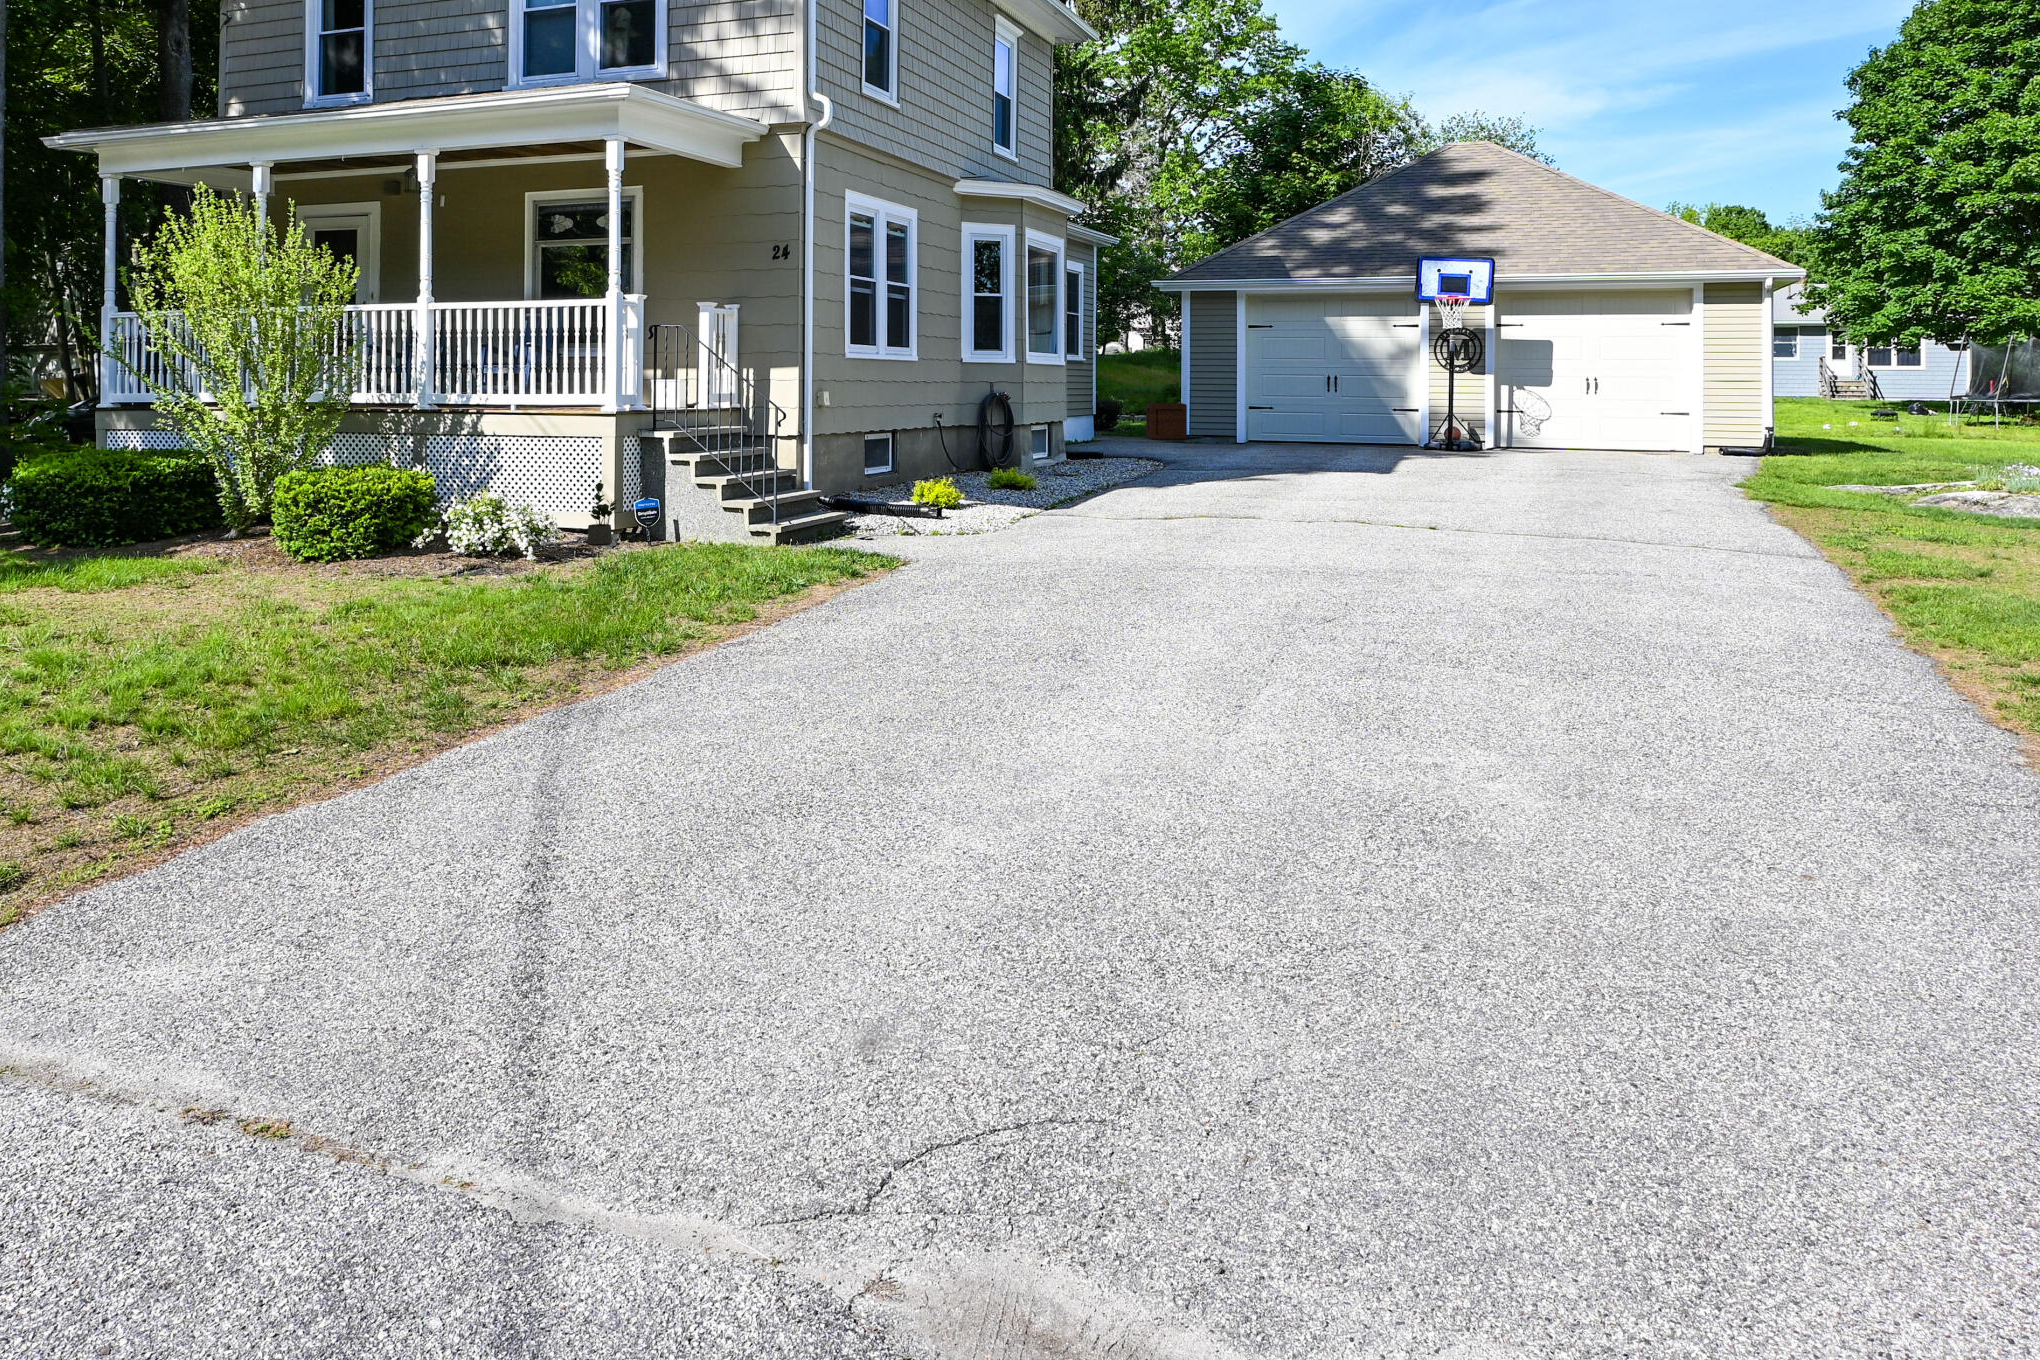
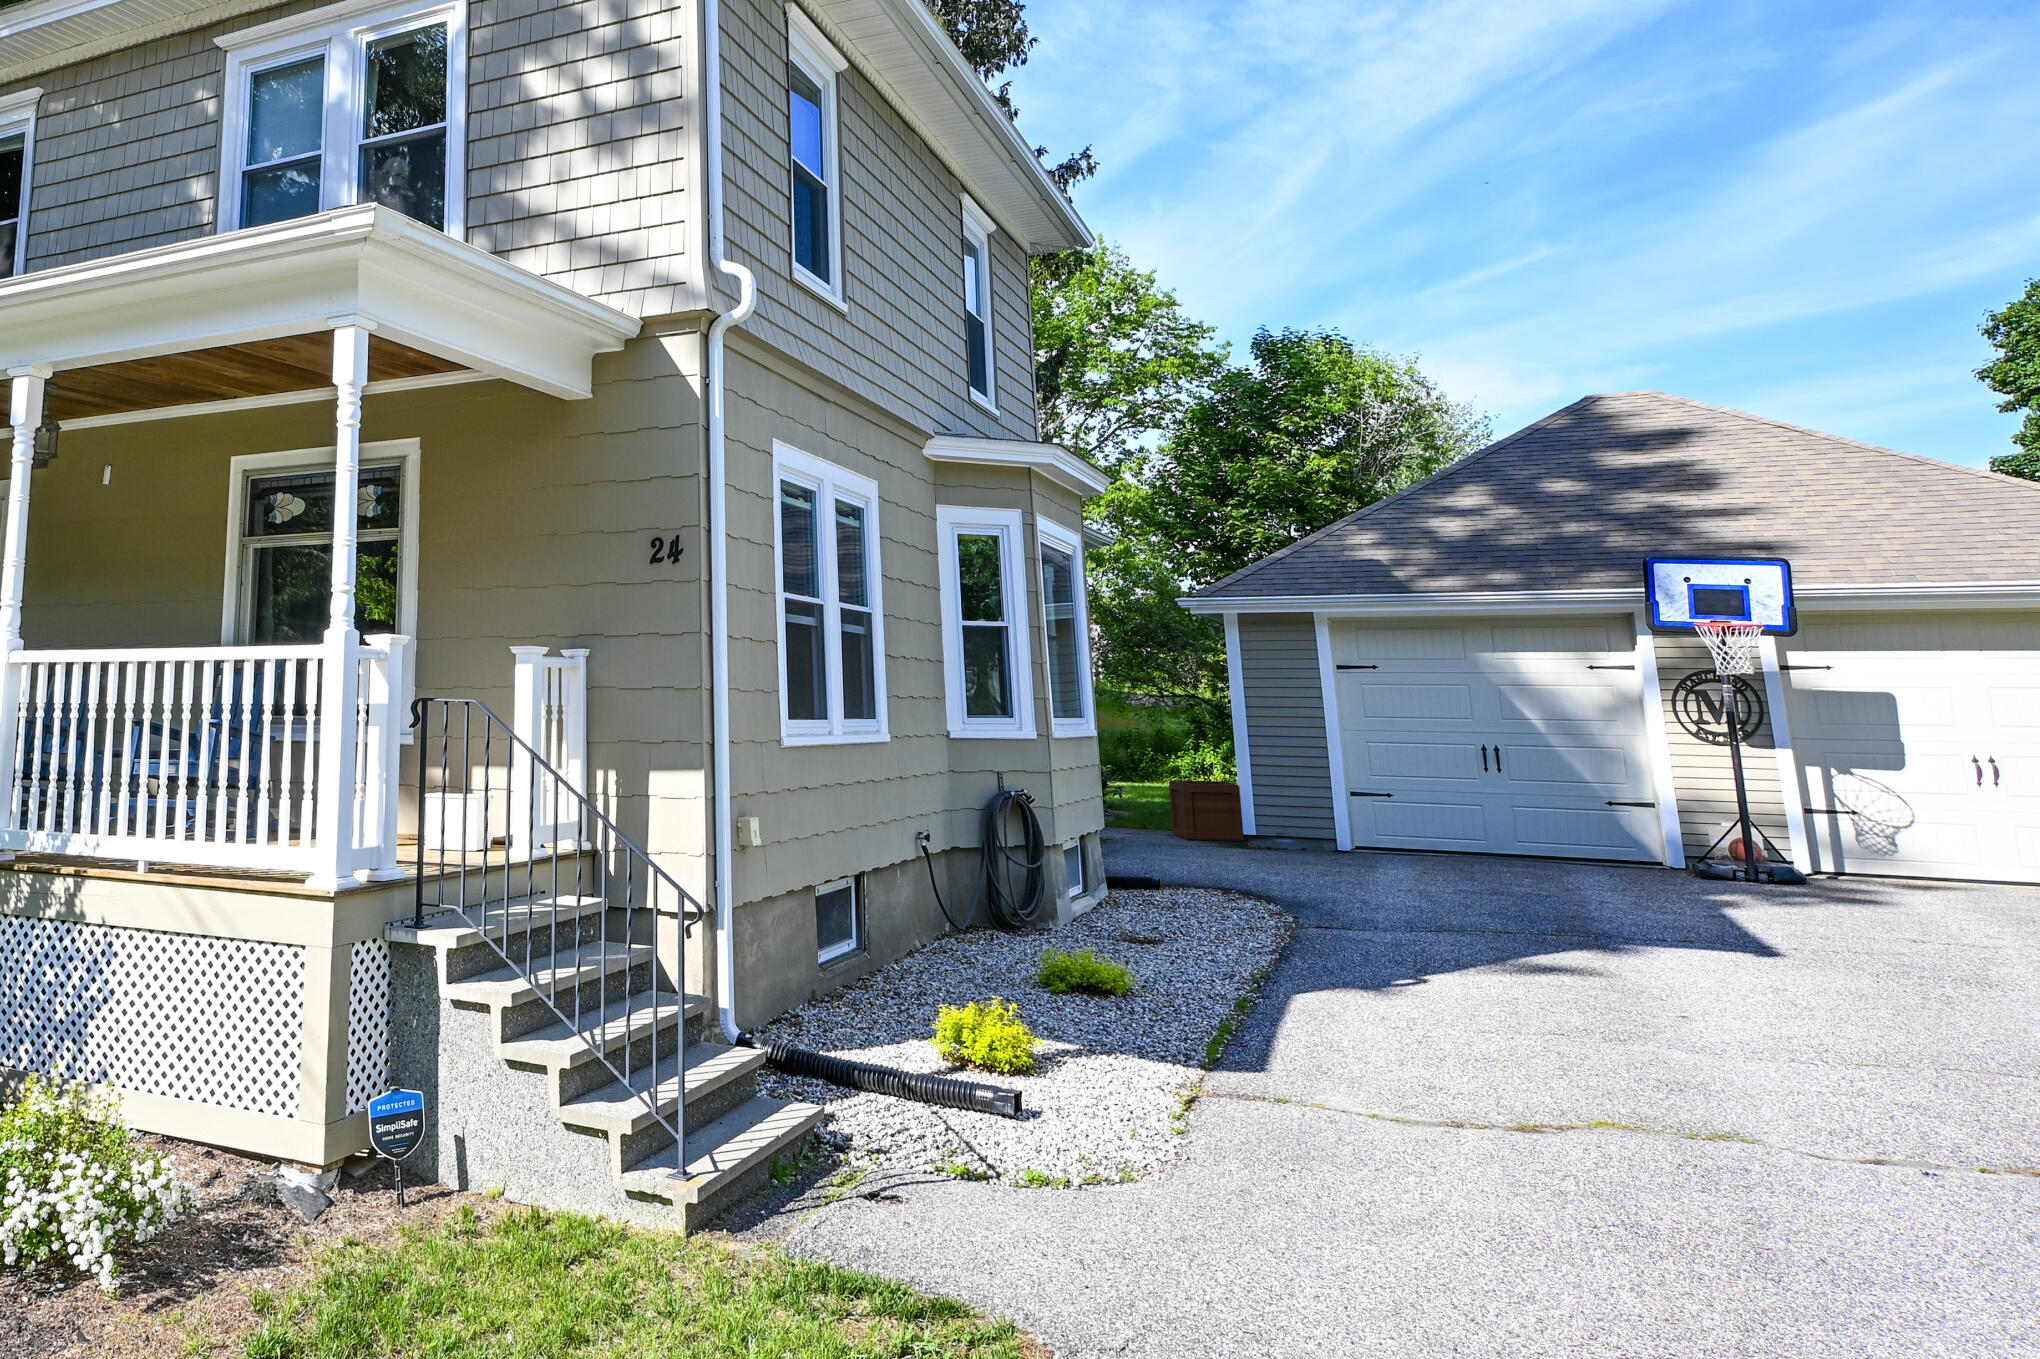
potted plant: present [587,483,617,545] -> none [264,1057,338,1209]

